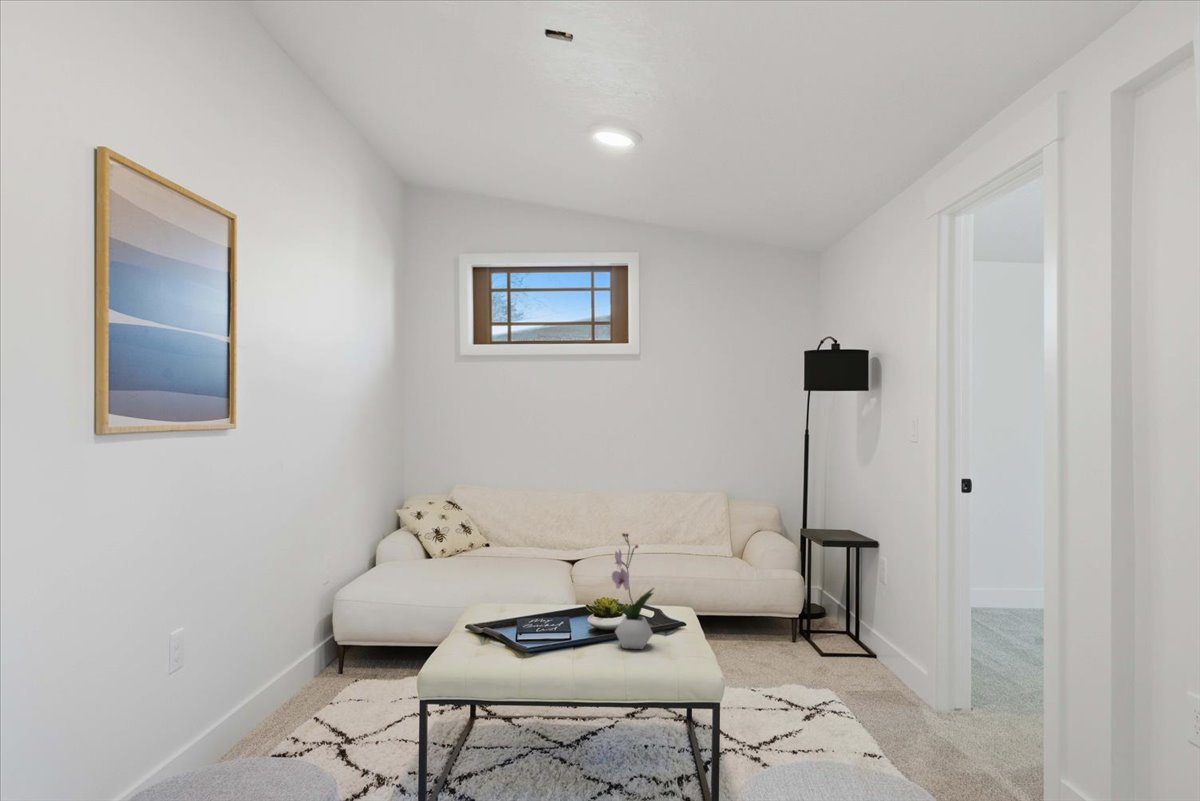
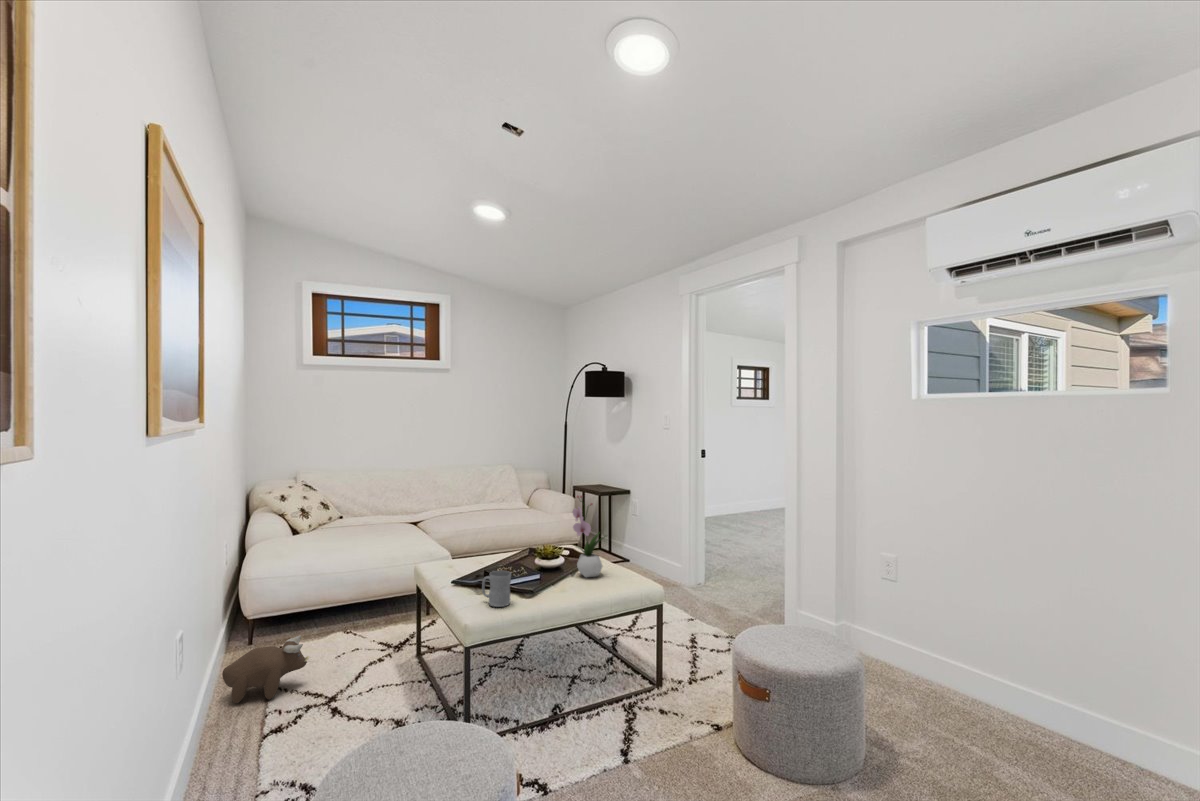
mug: none [467,617,496,662] -> present [482,571,511,607]
plush toy: none [268,666,349,727] -> present [222,635,309,703]

